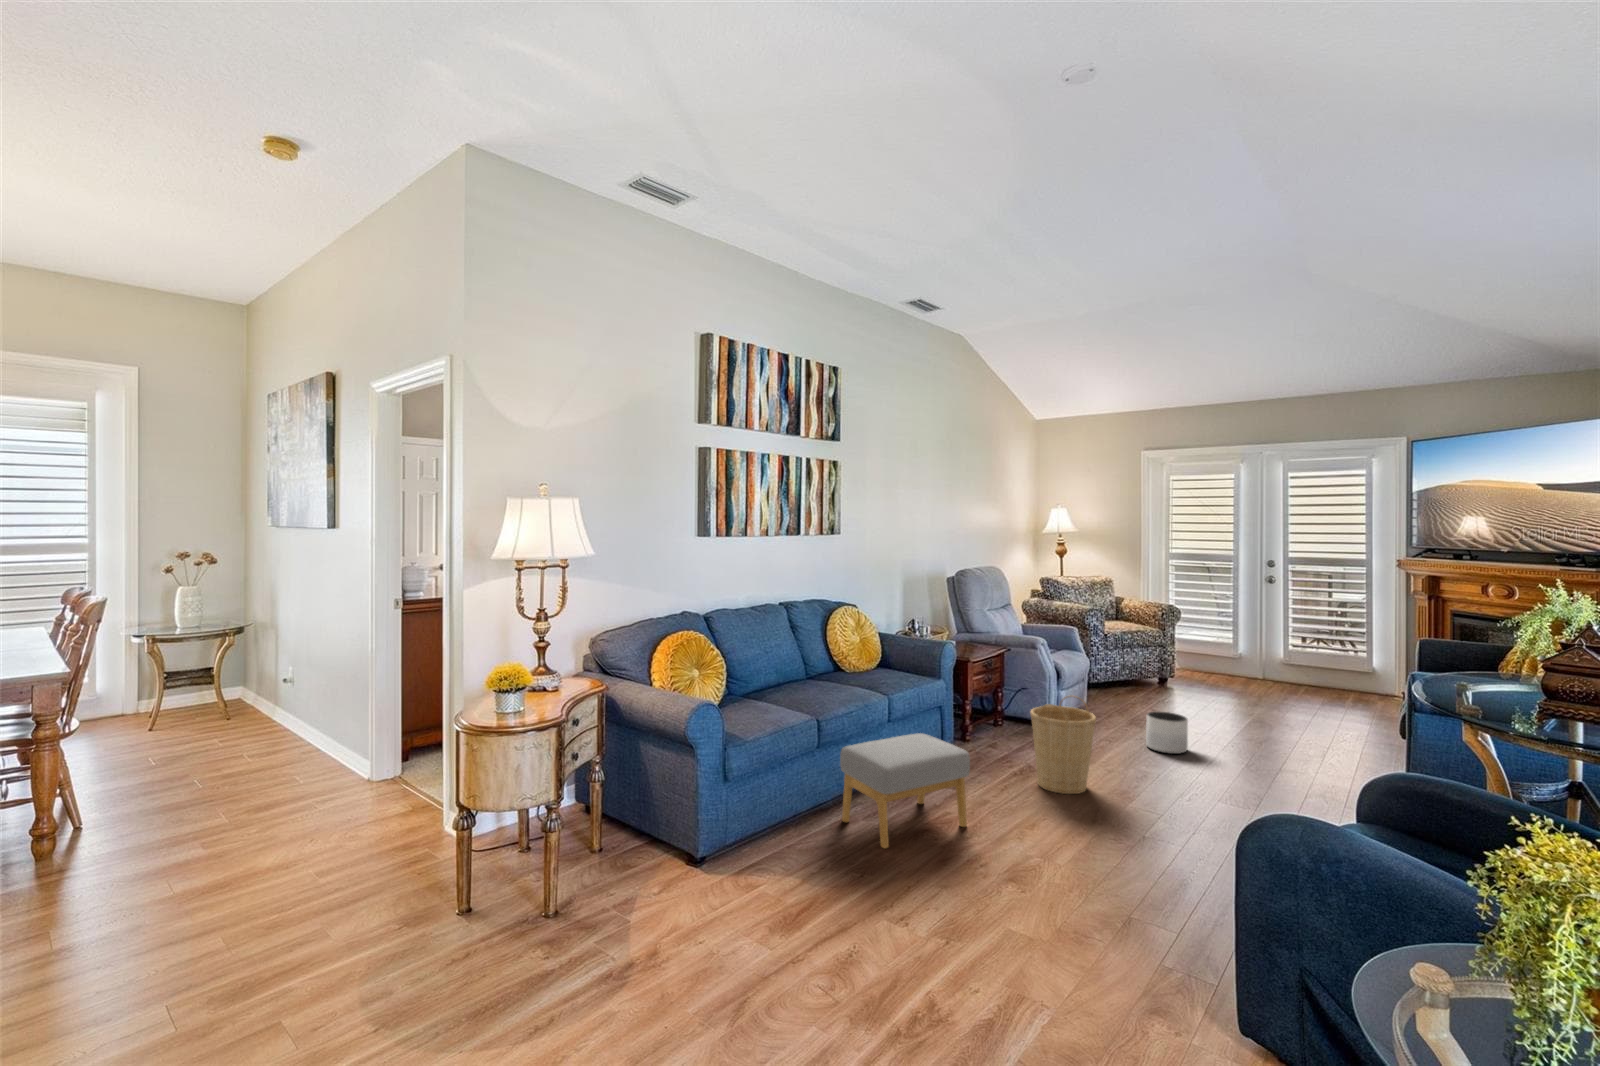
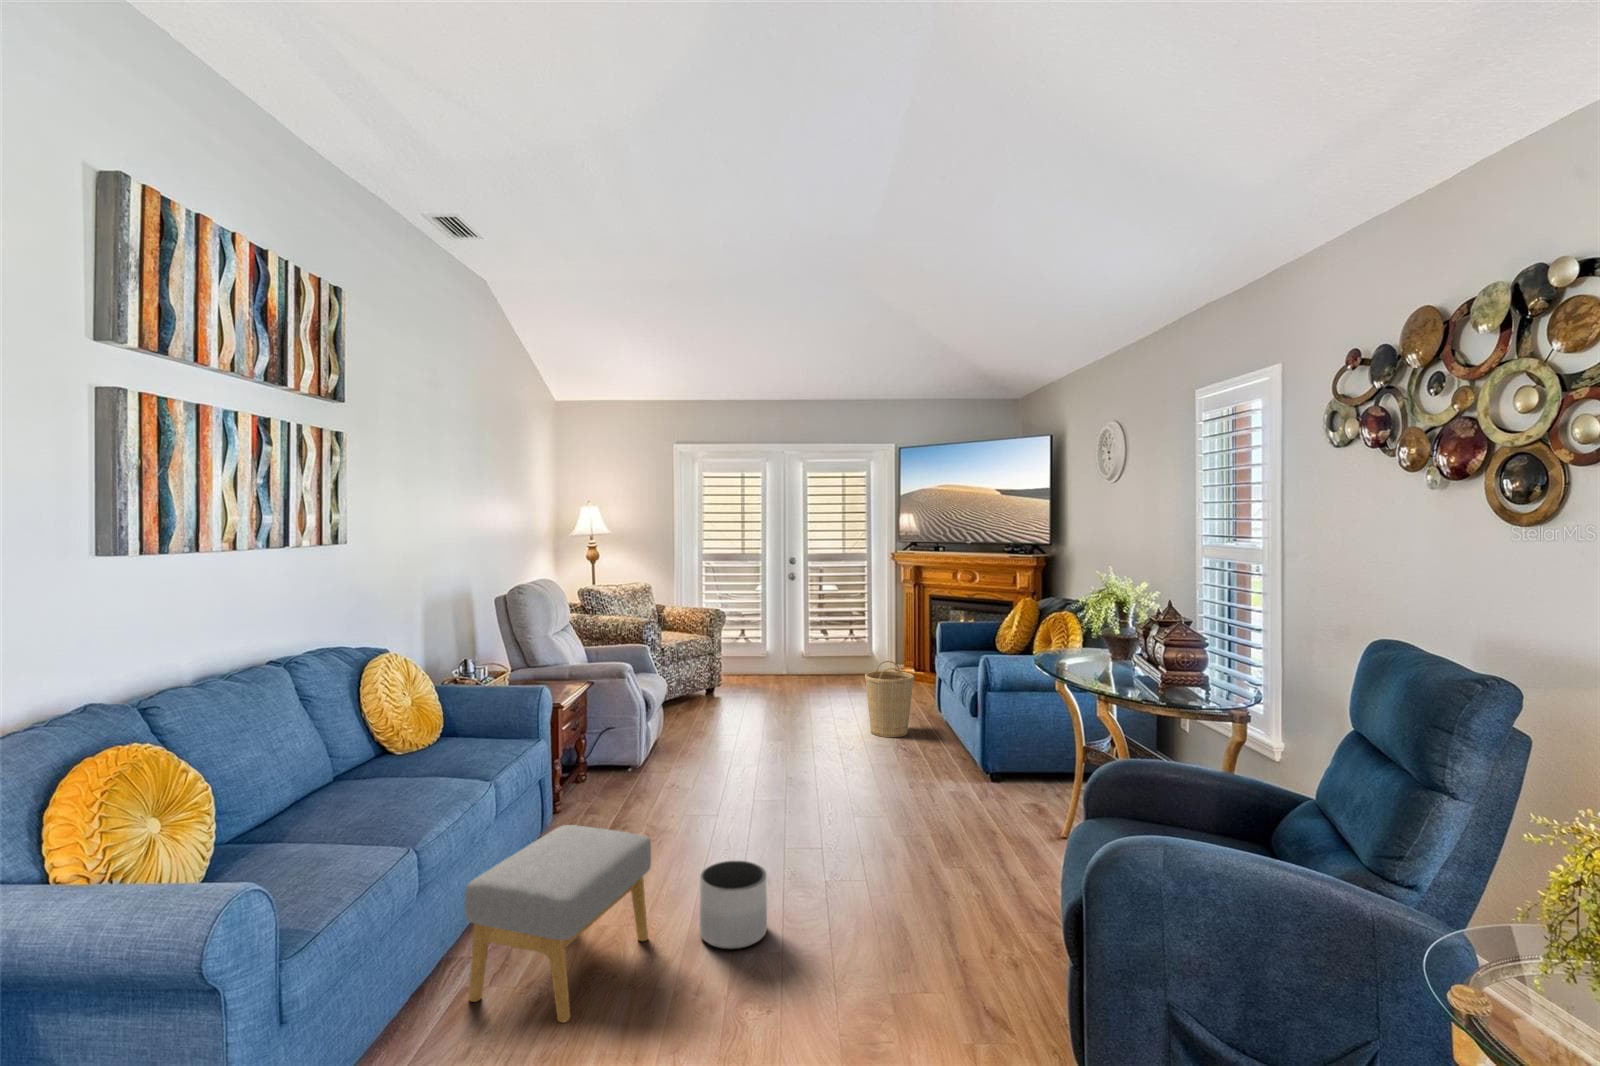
basket: present [1030,695,1096,794] -> present [865,661,914,737]
planter: present [1146,712,1188,754] -> present [699,861,767,949]

